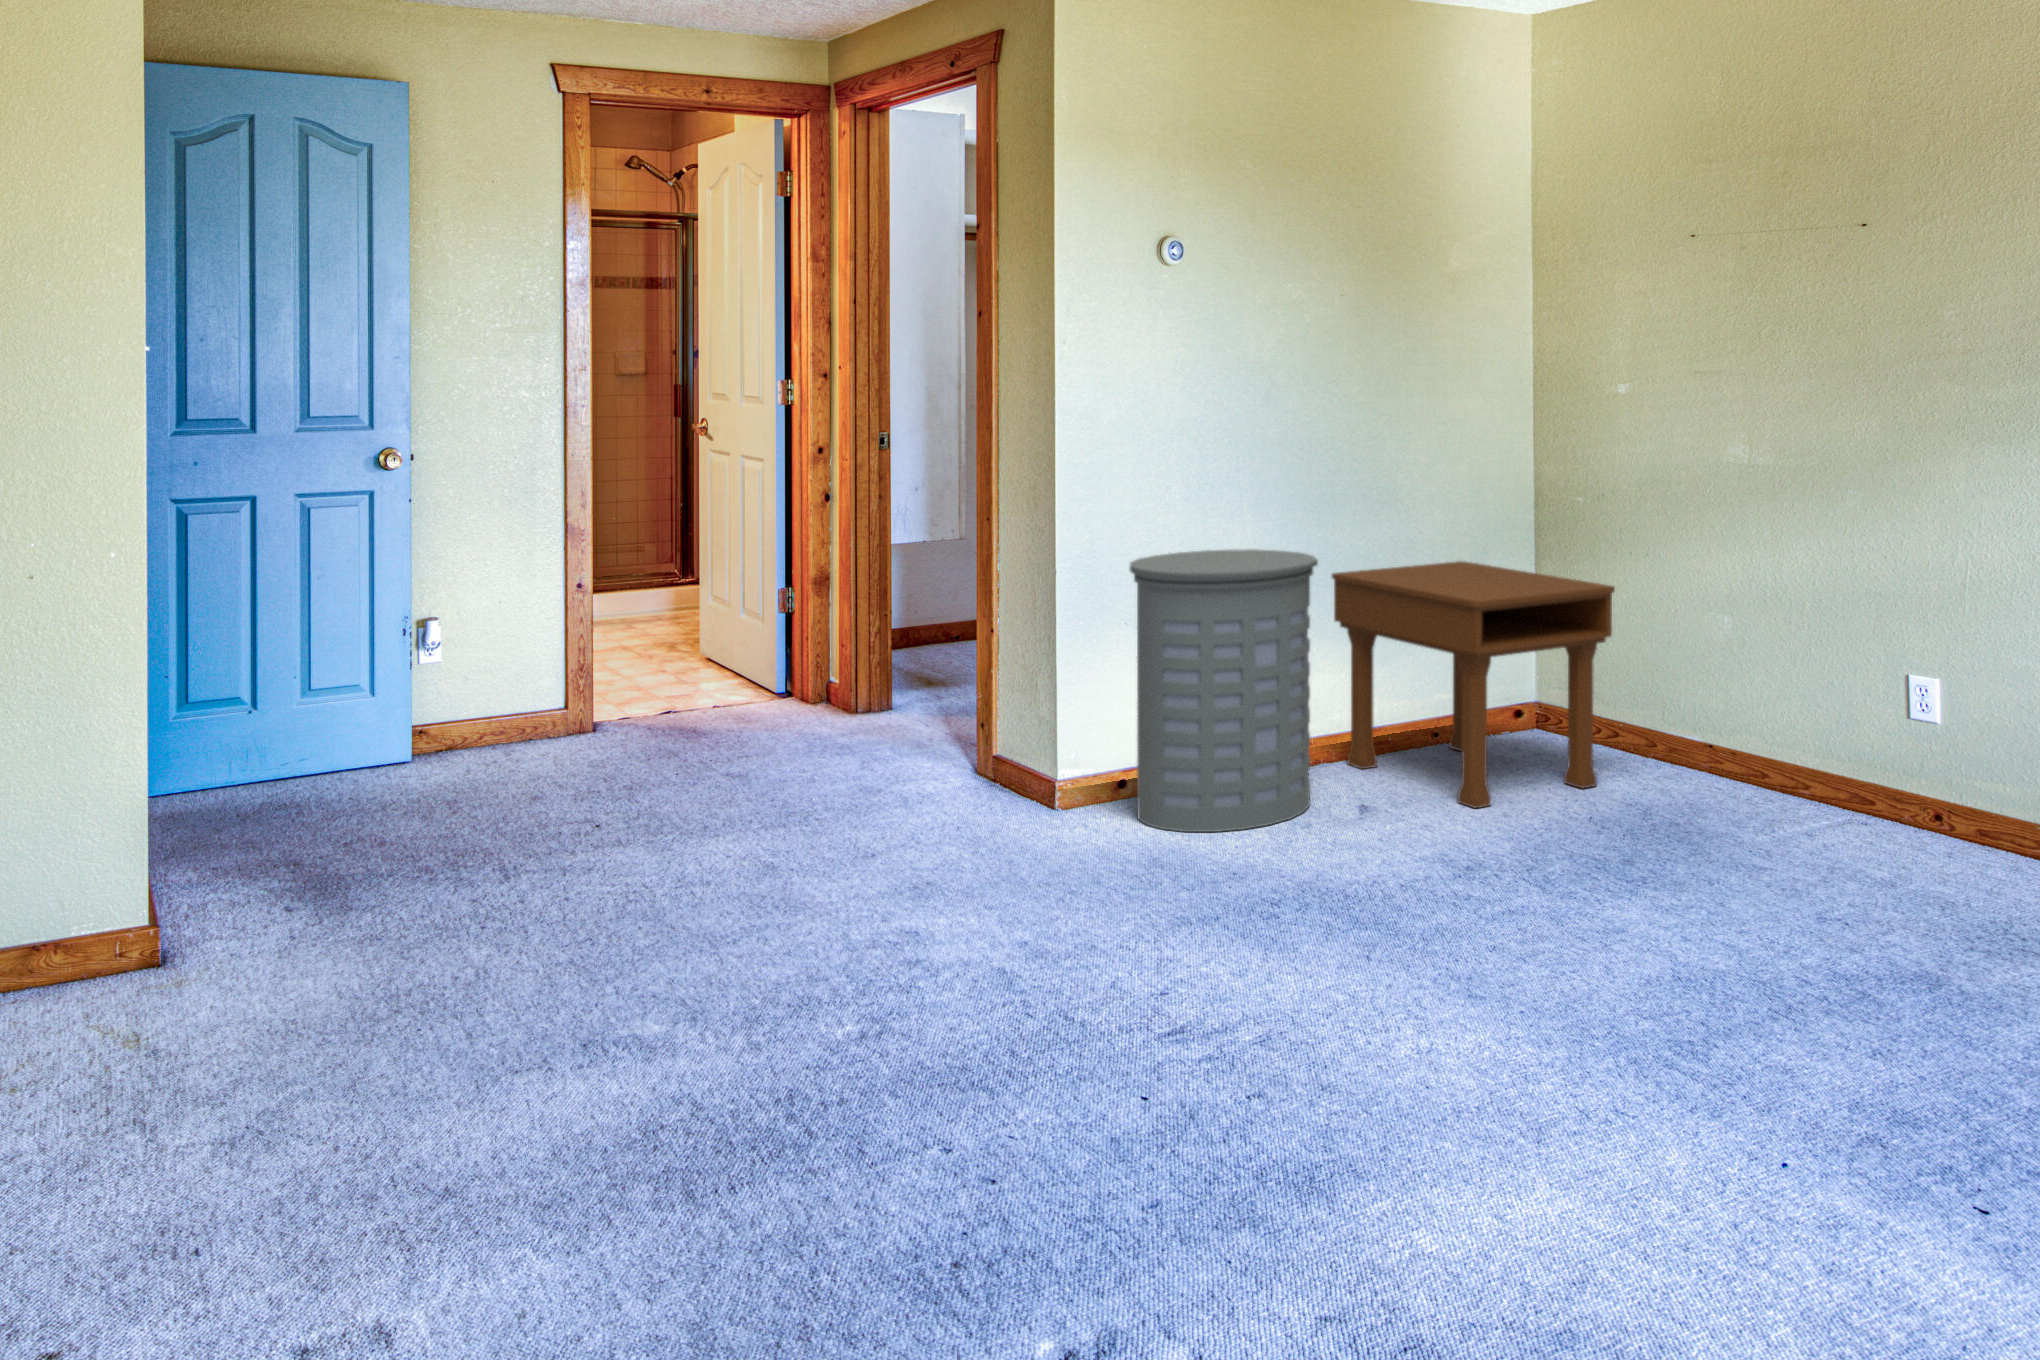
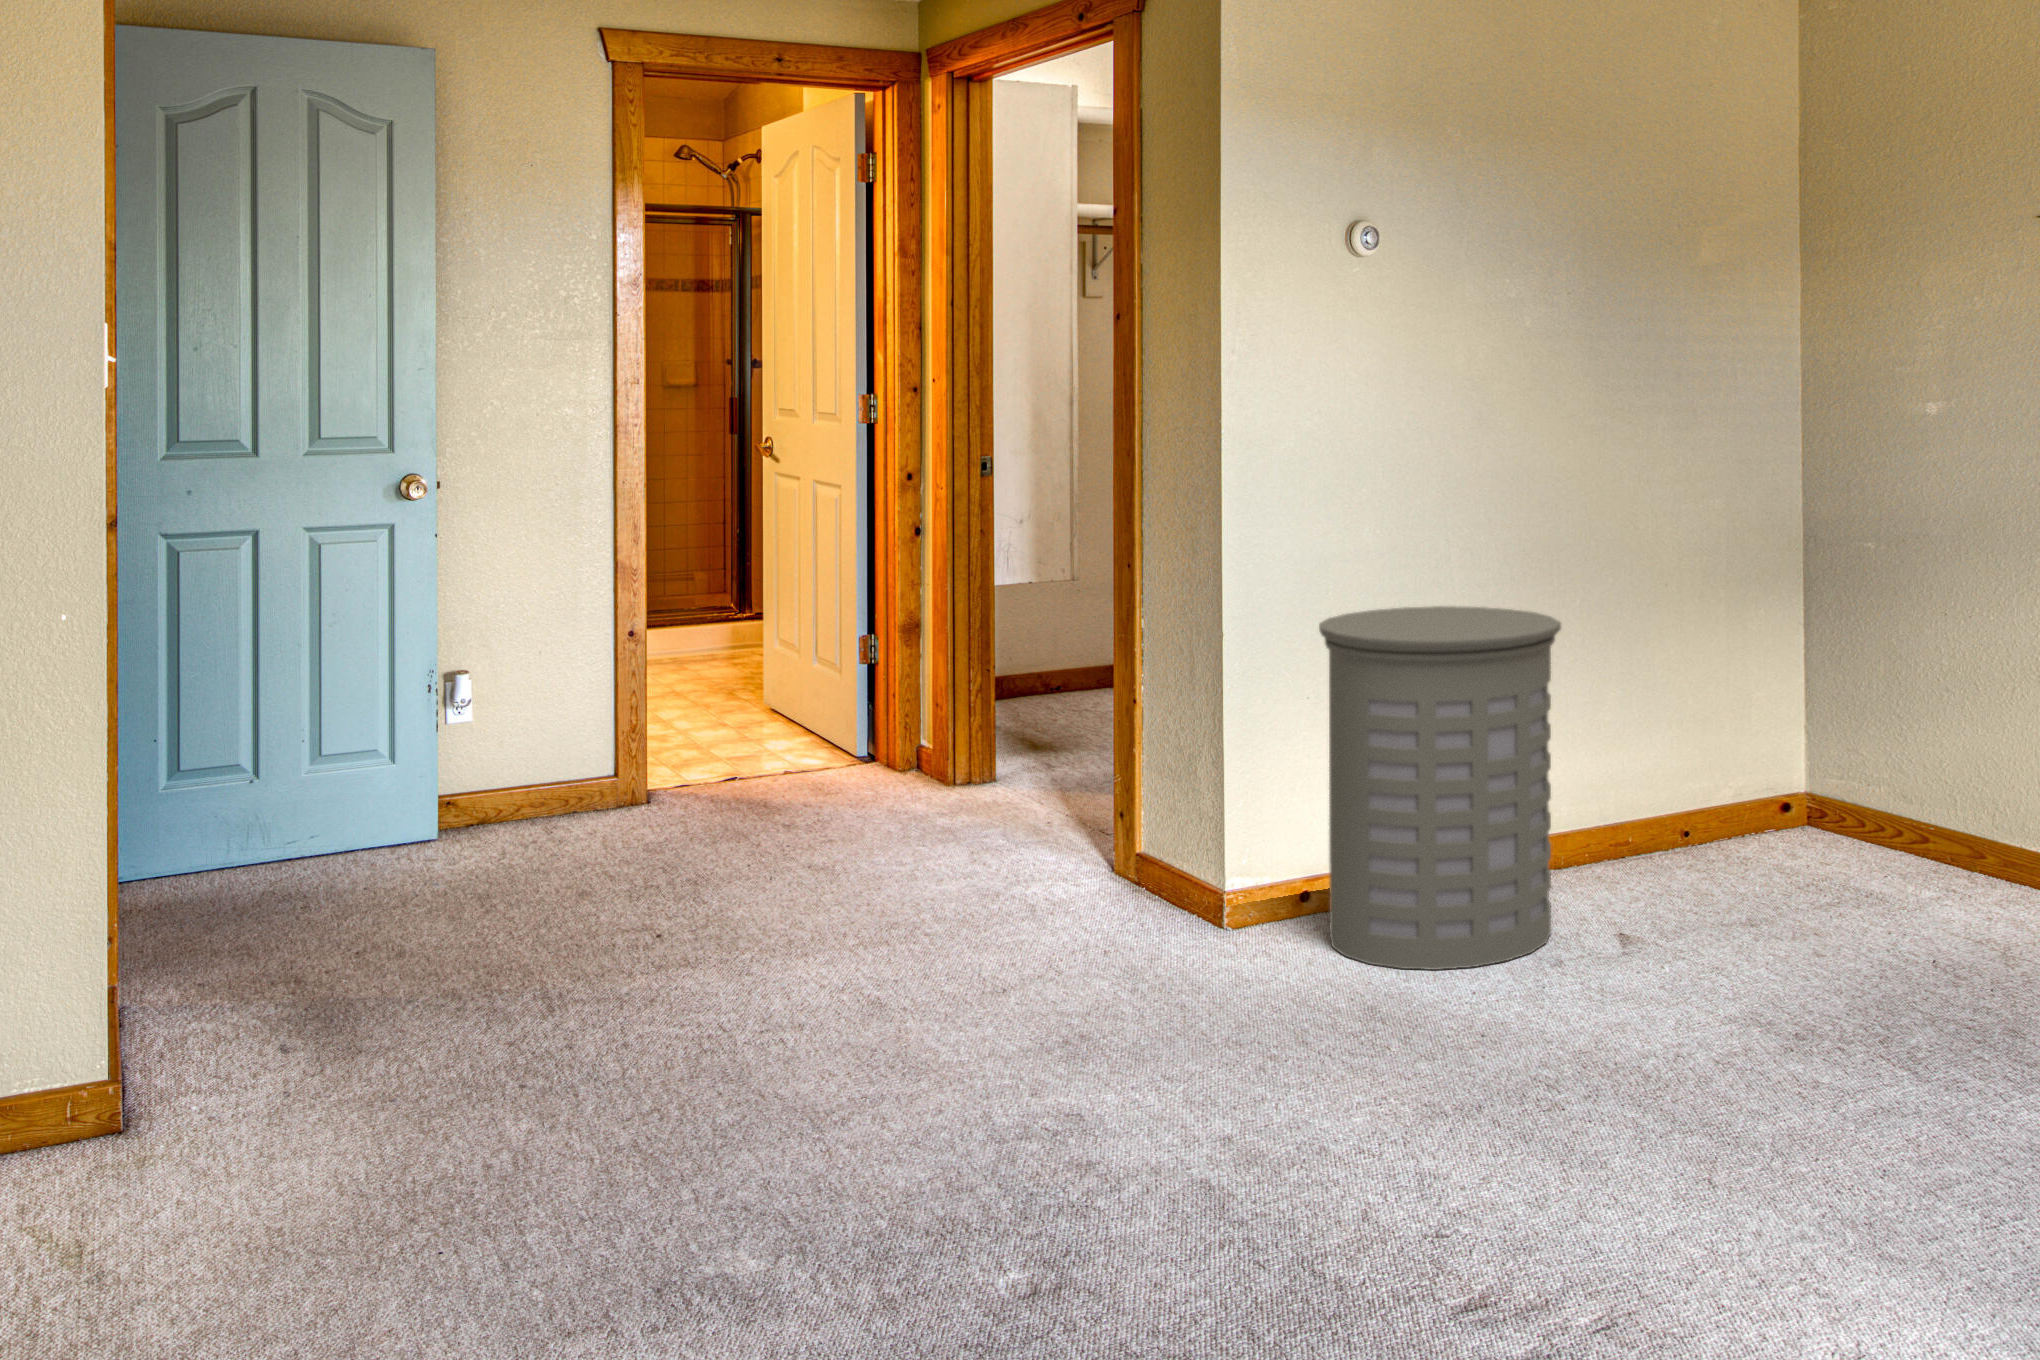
nightstand: present [1332,561,1615,808] -> none [1560,620,1946,944]

